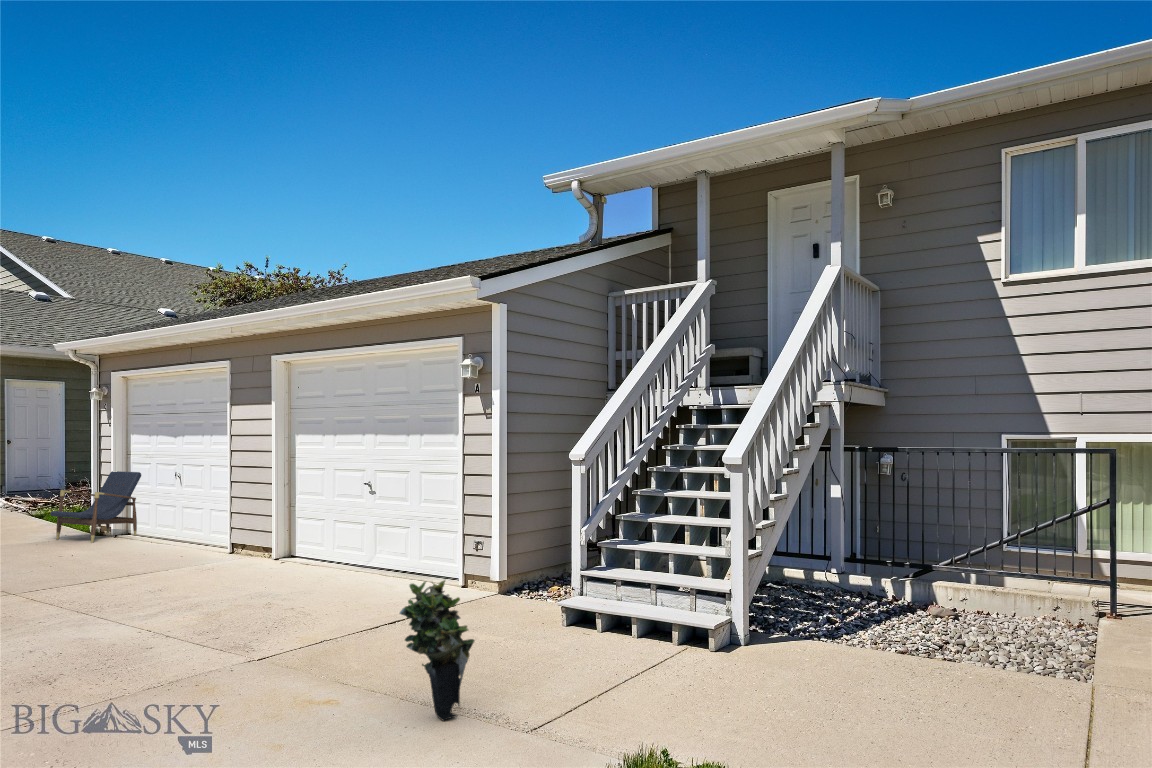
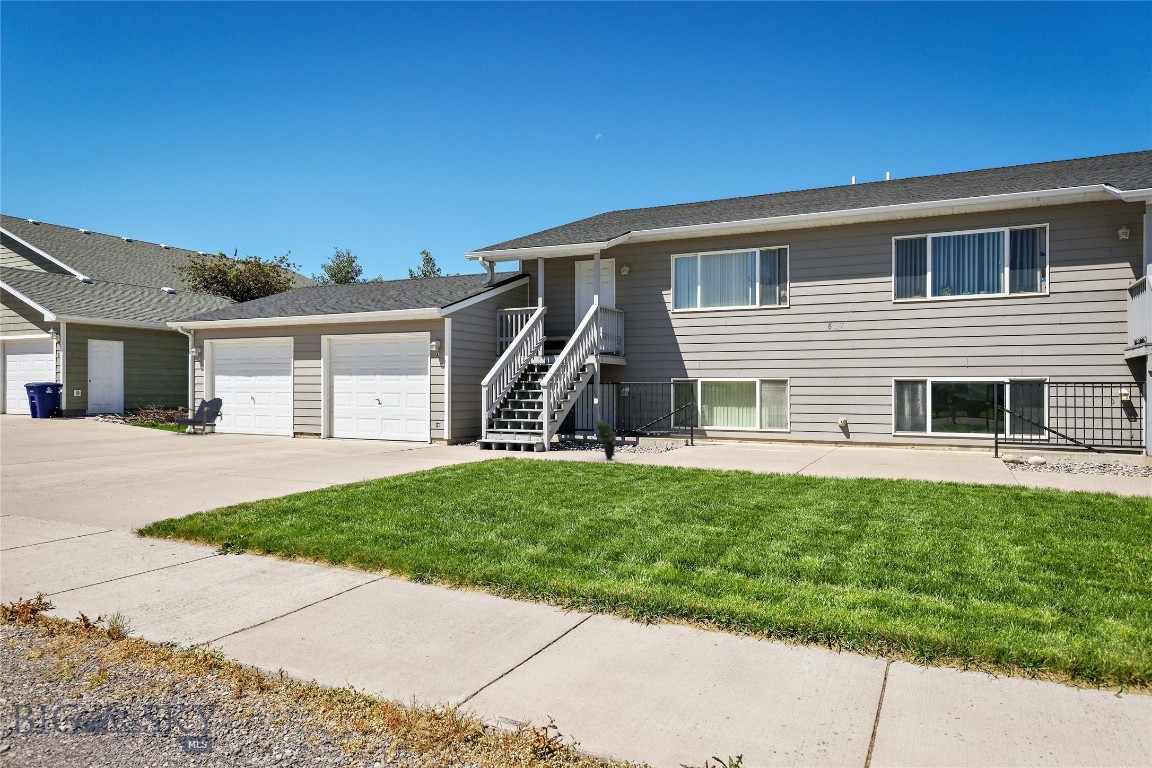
potted plant: present [400,580,475,721] -> present [595,420,616,460]

